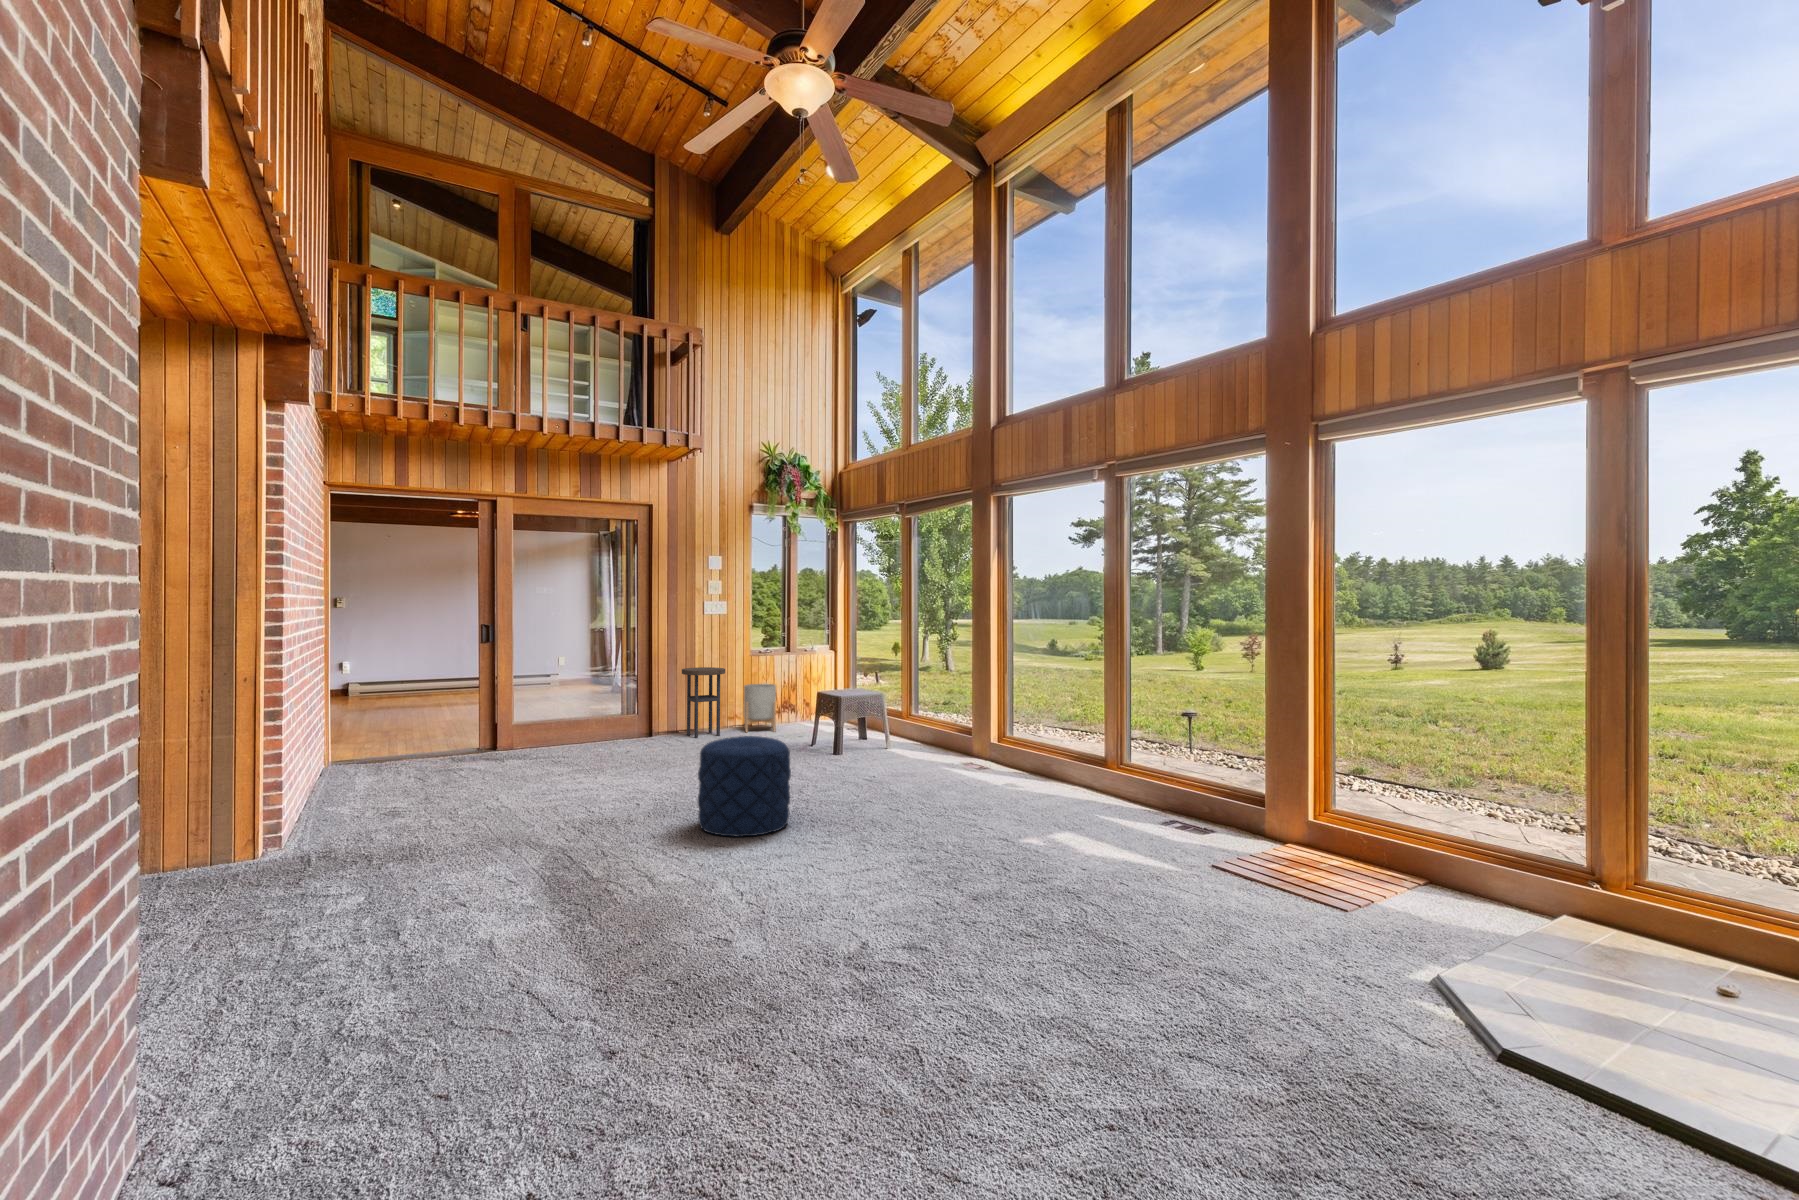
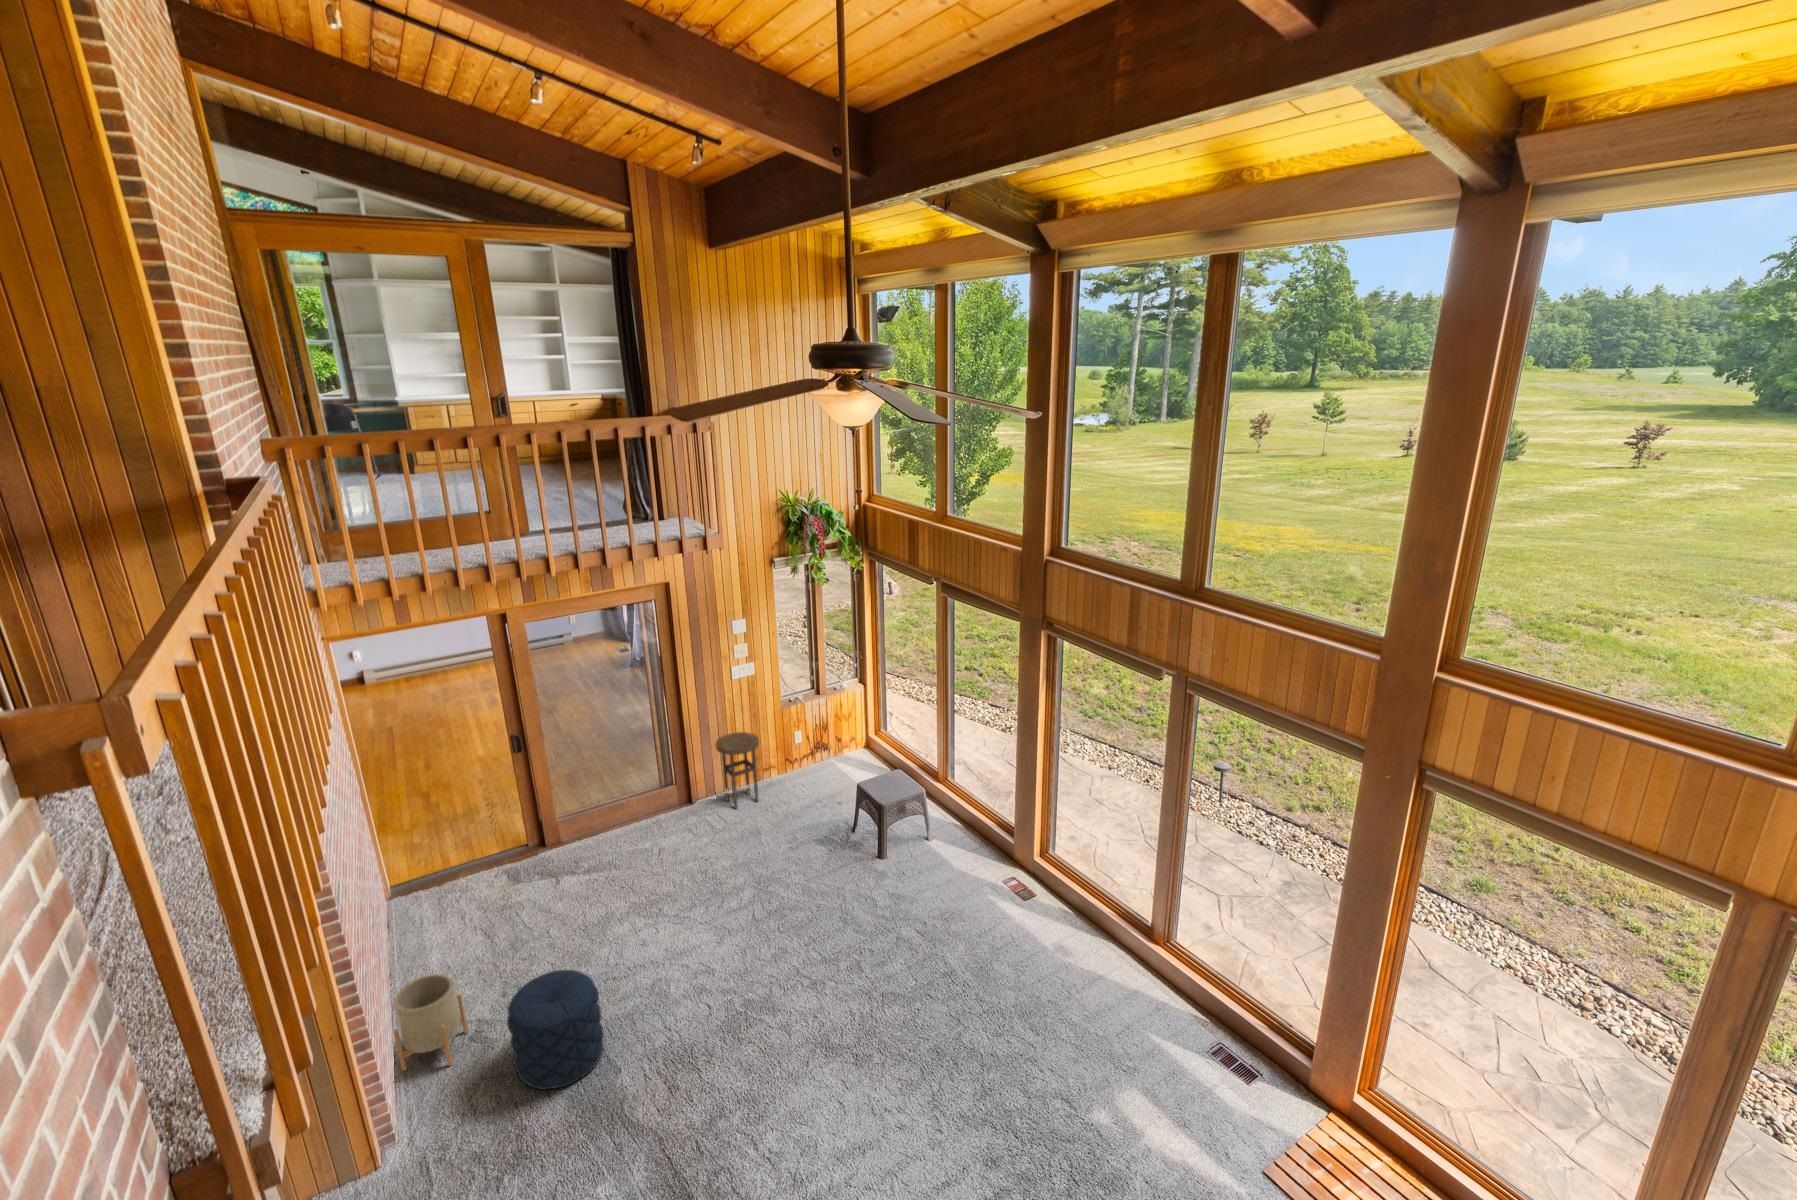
planter: present [744,684,776,732] -> present [394,974,468,1071]
pouf: present [698,736,791,837] -> present [507,970,604,1090]

